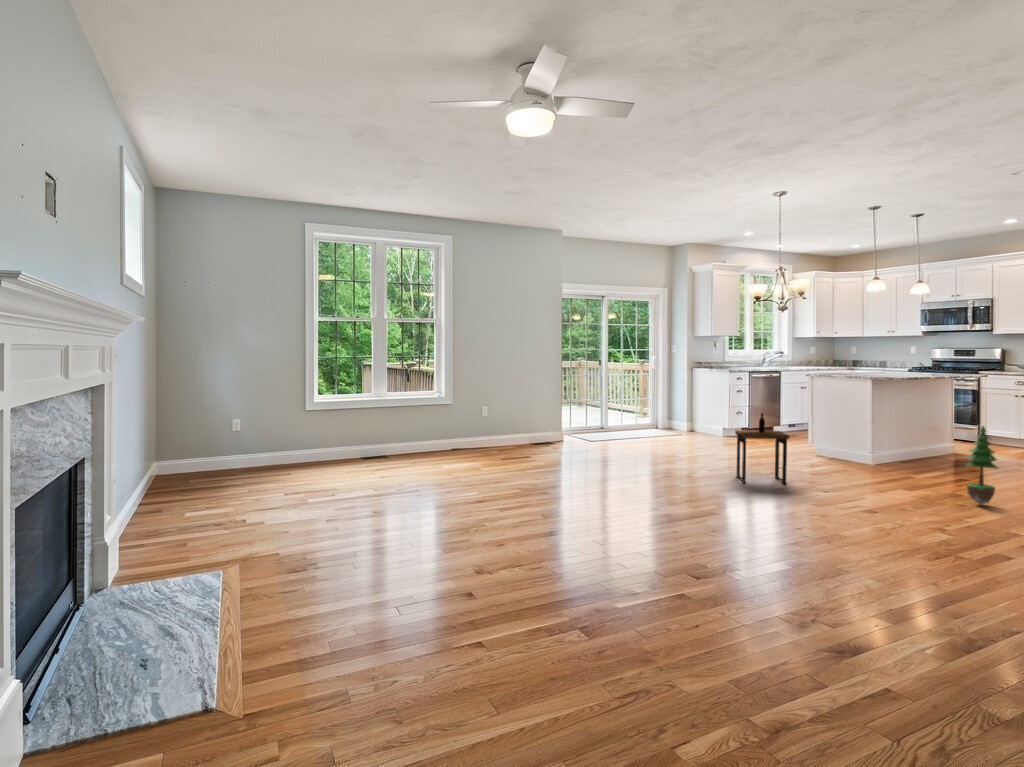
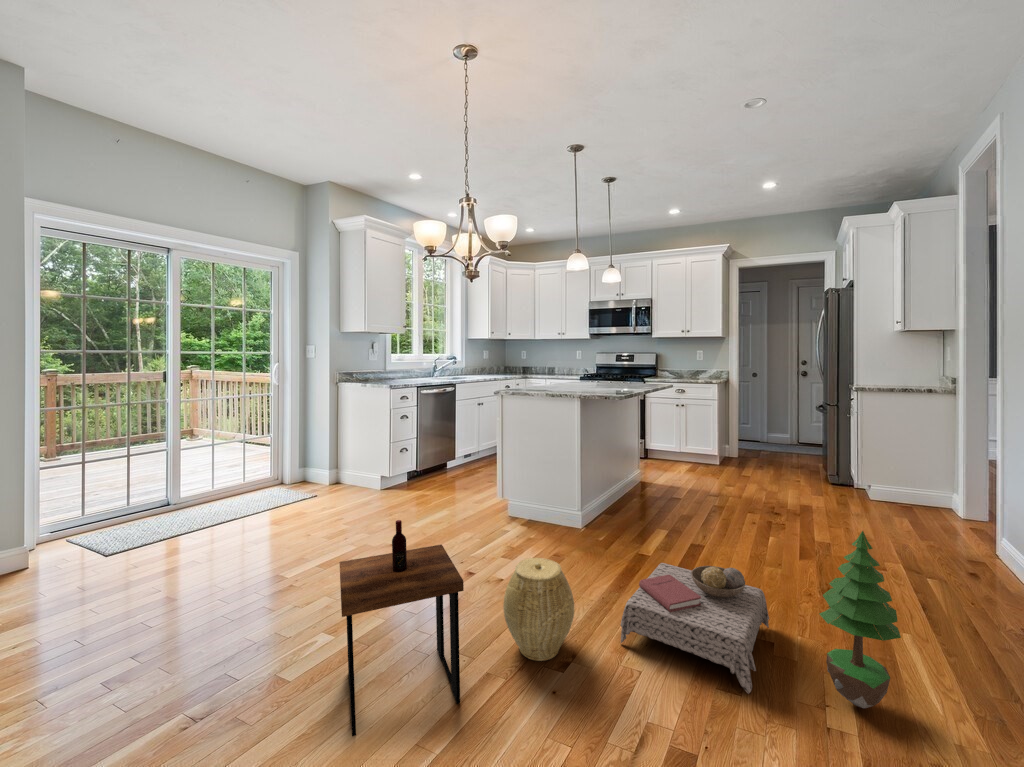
woven basket: none [808,442,844,484] -> present [503,558,574,661]
ottoman: none [870,454,964,497] -> present [621,563,769,694]

